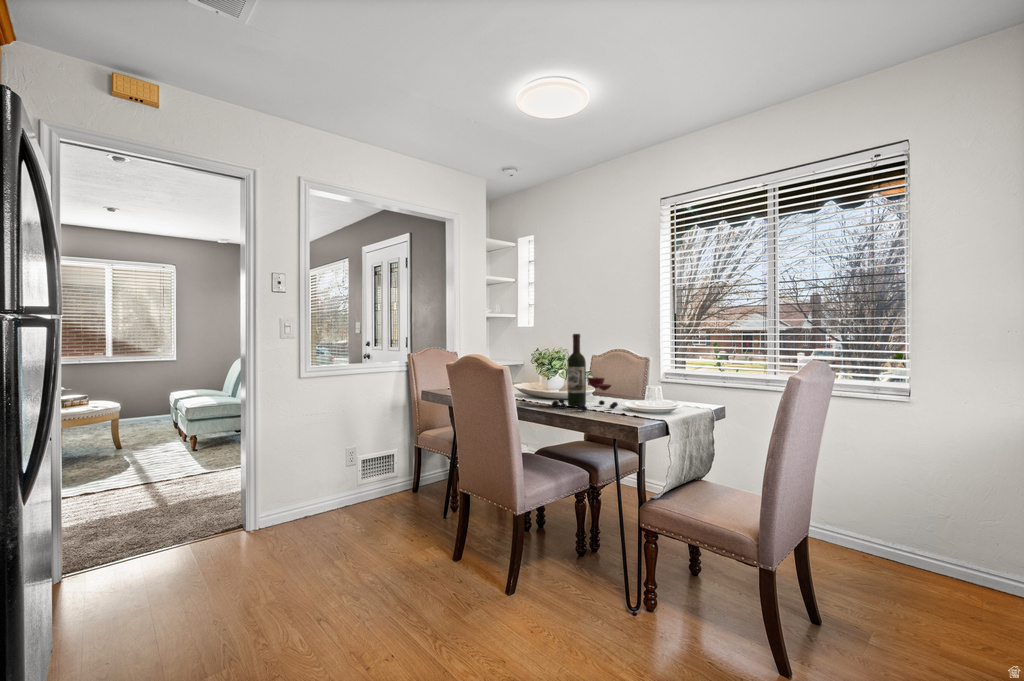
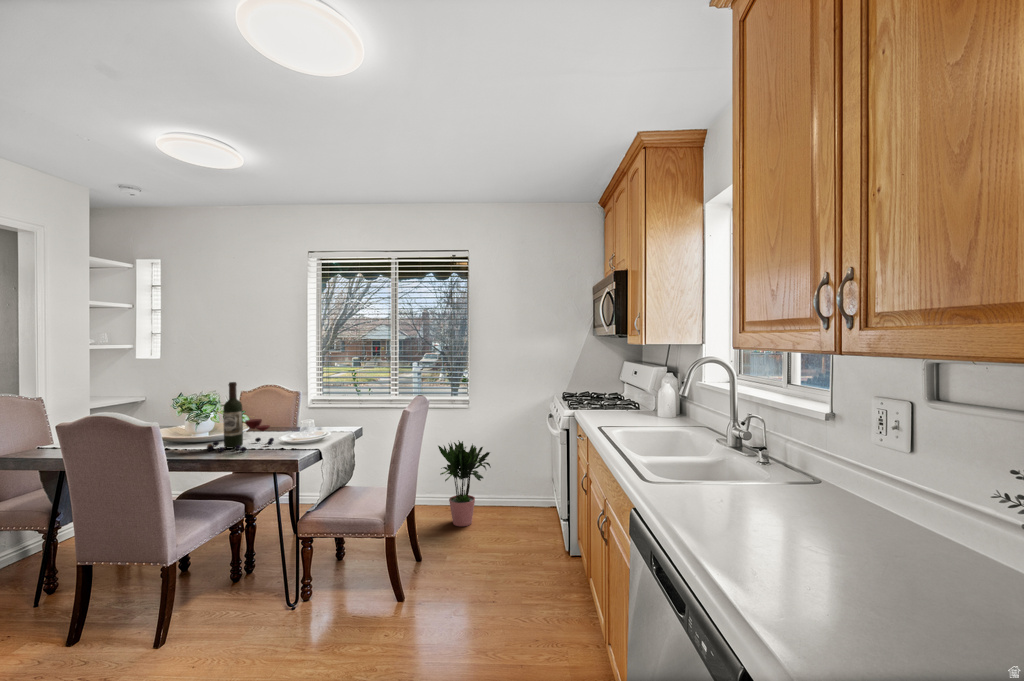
potted plant: none [849,444,970,593] -> present [438,440,491,526]

